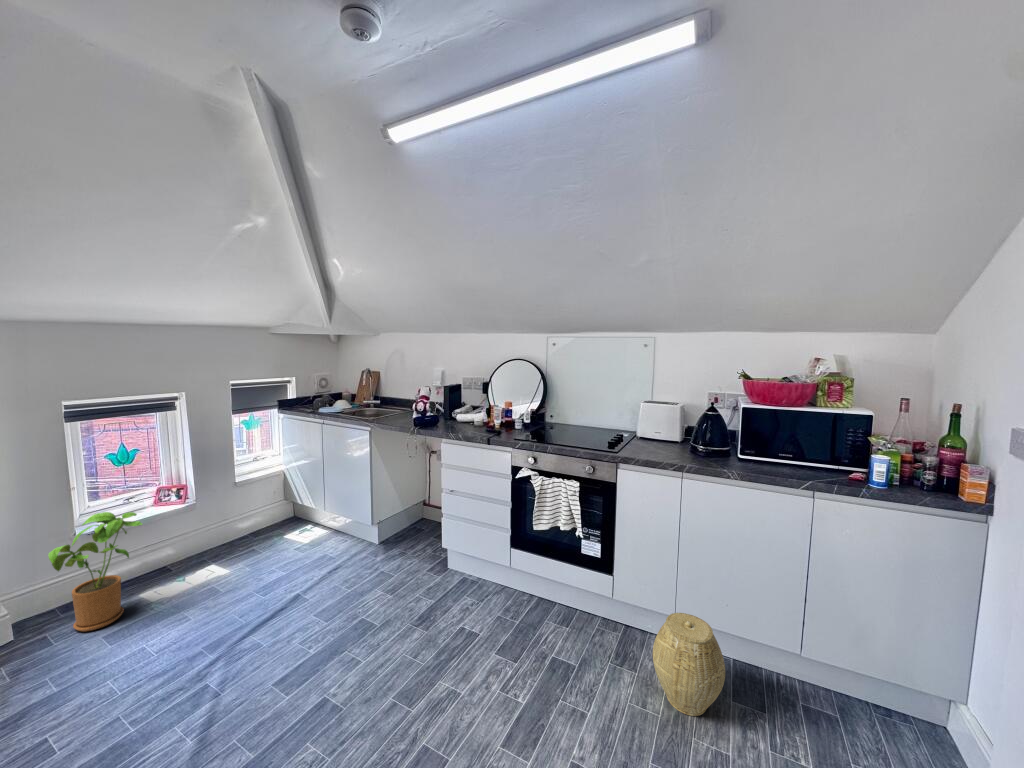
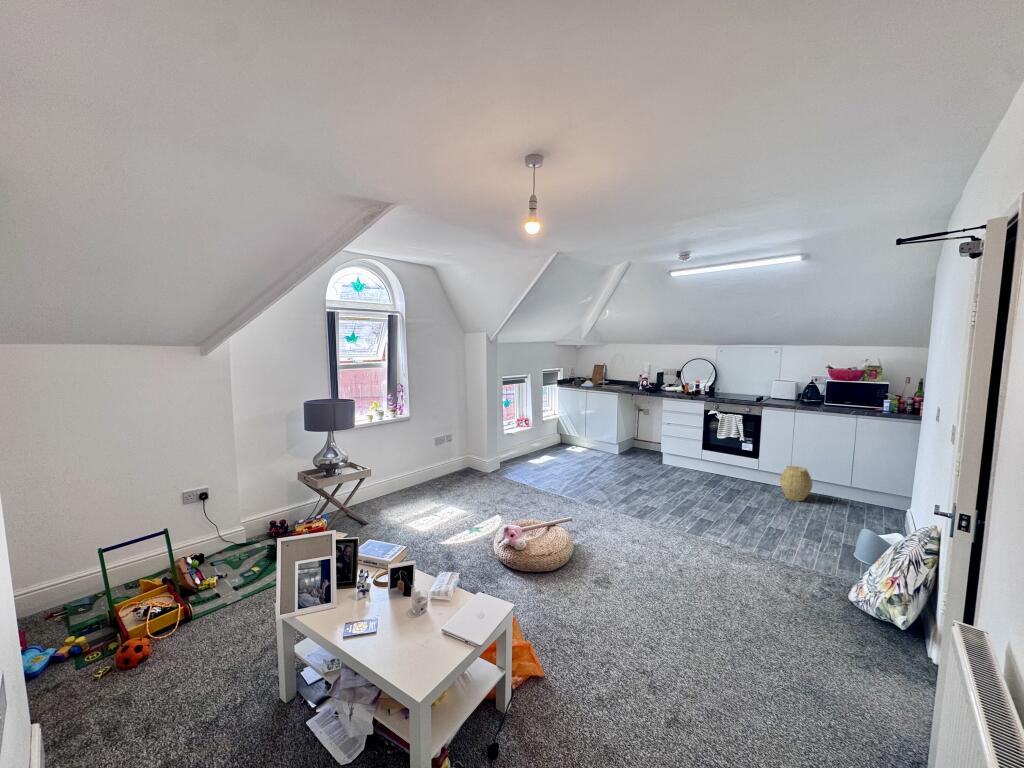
house plant: present [48,512,142,631] -> none [521,423,547,469]

